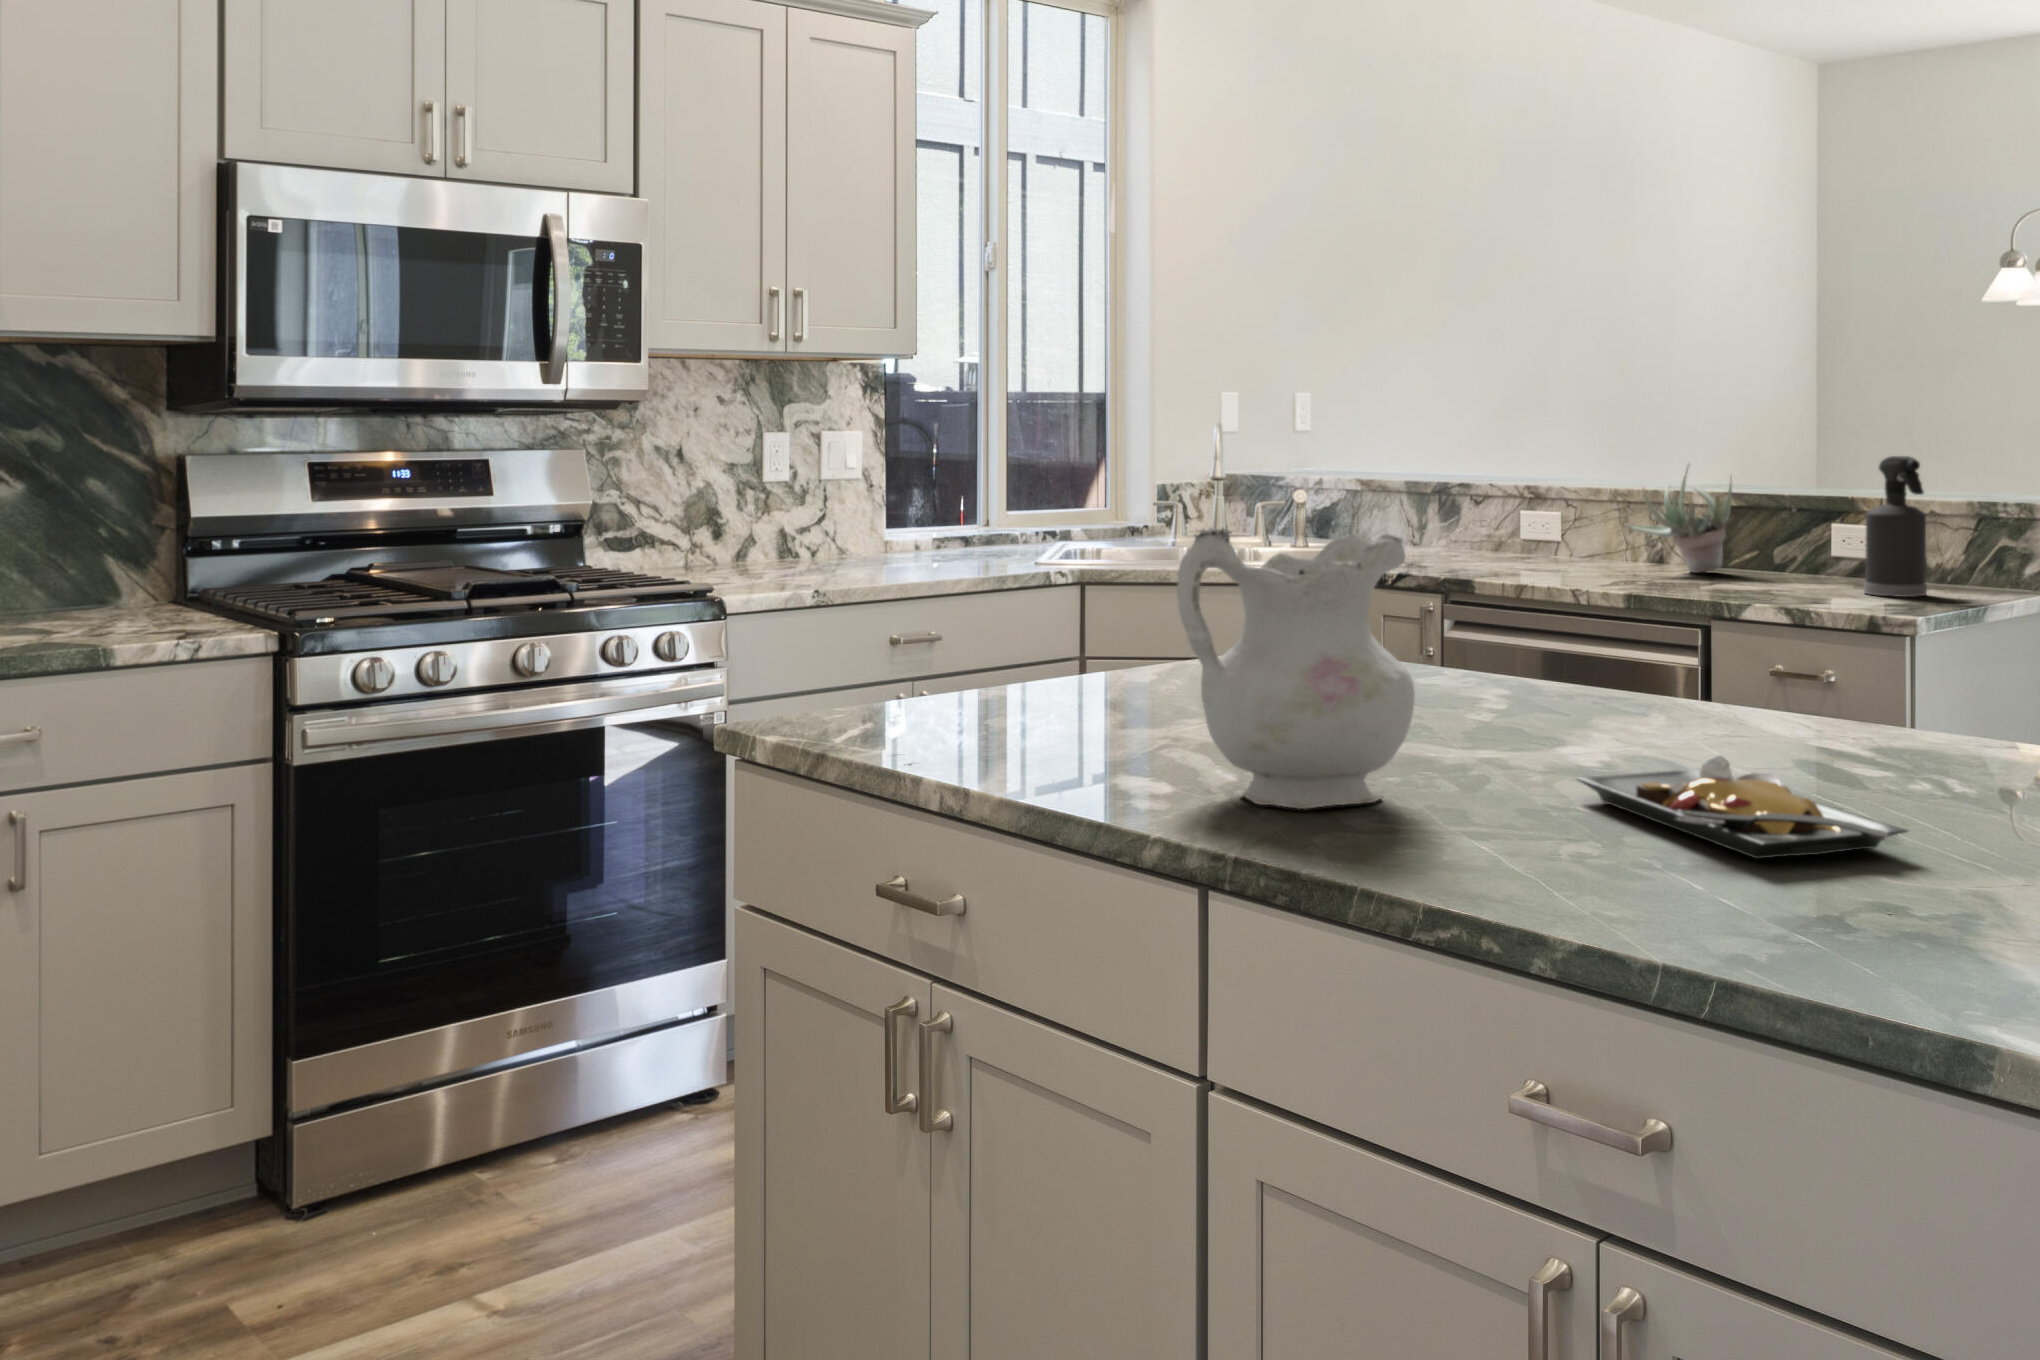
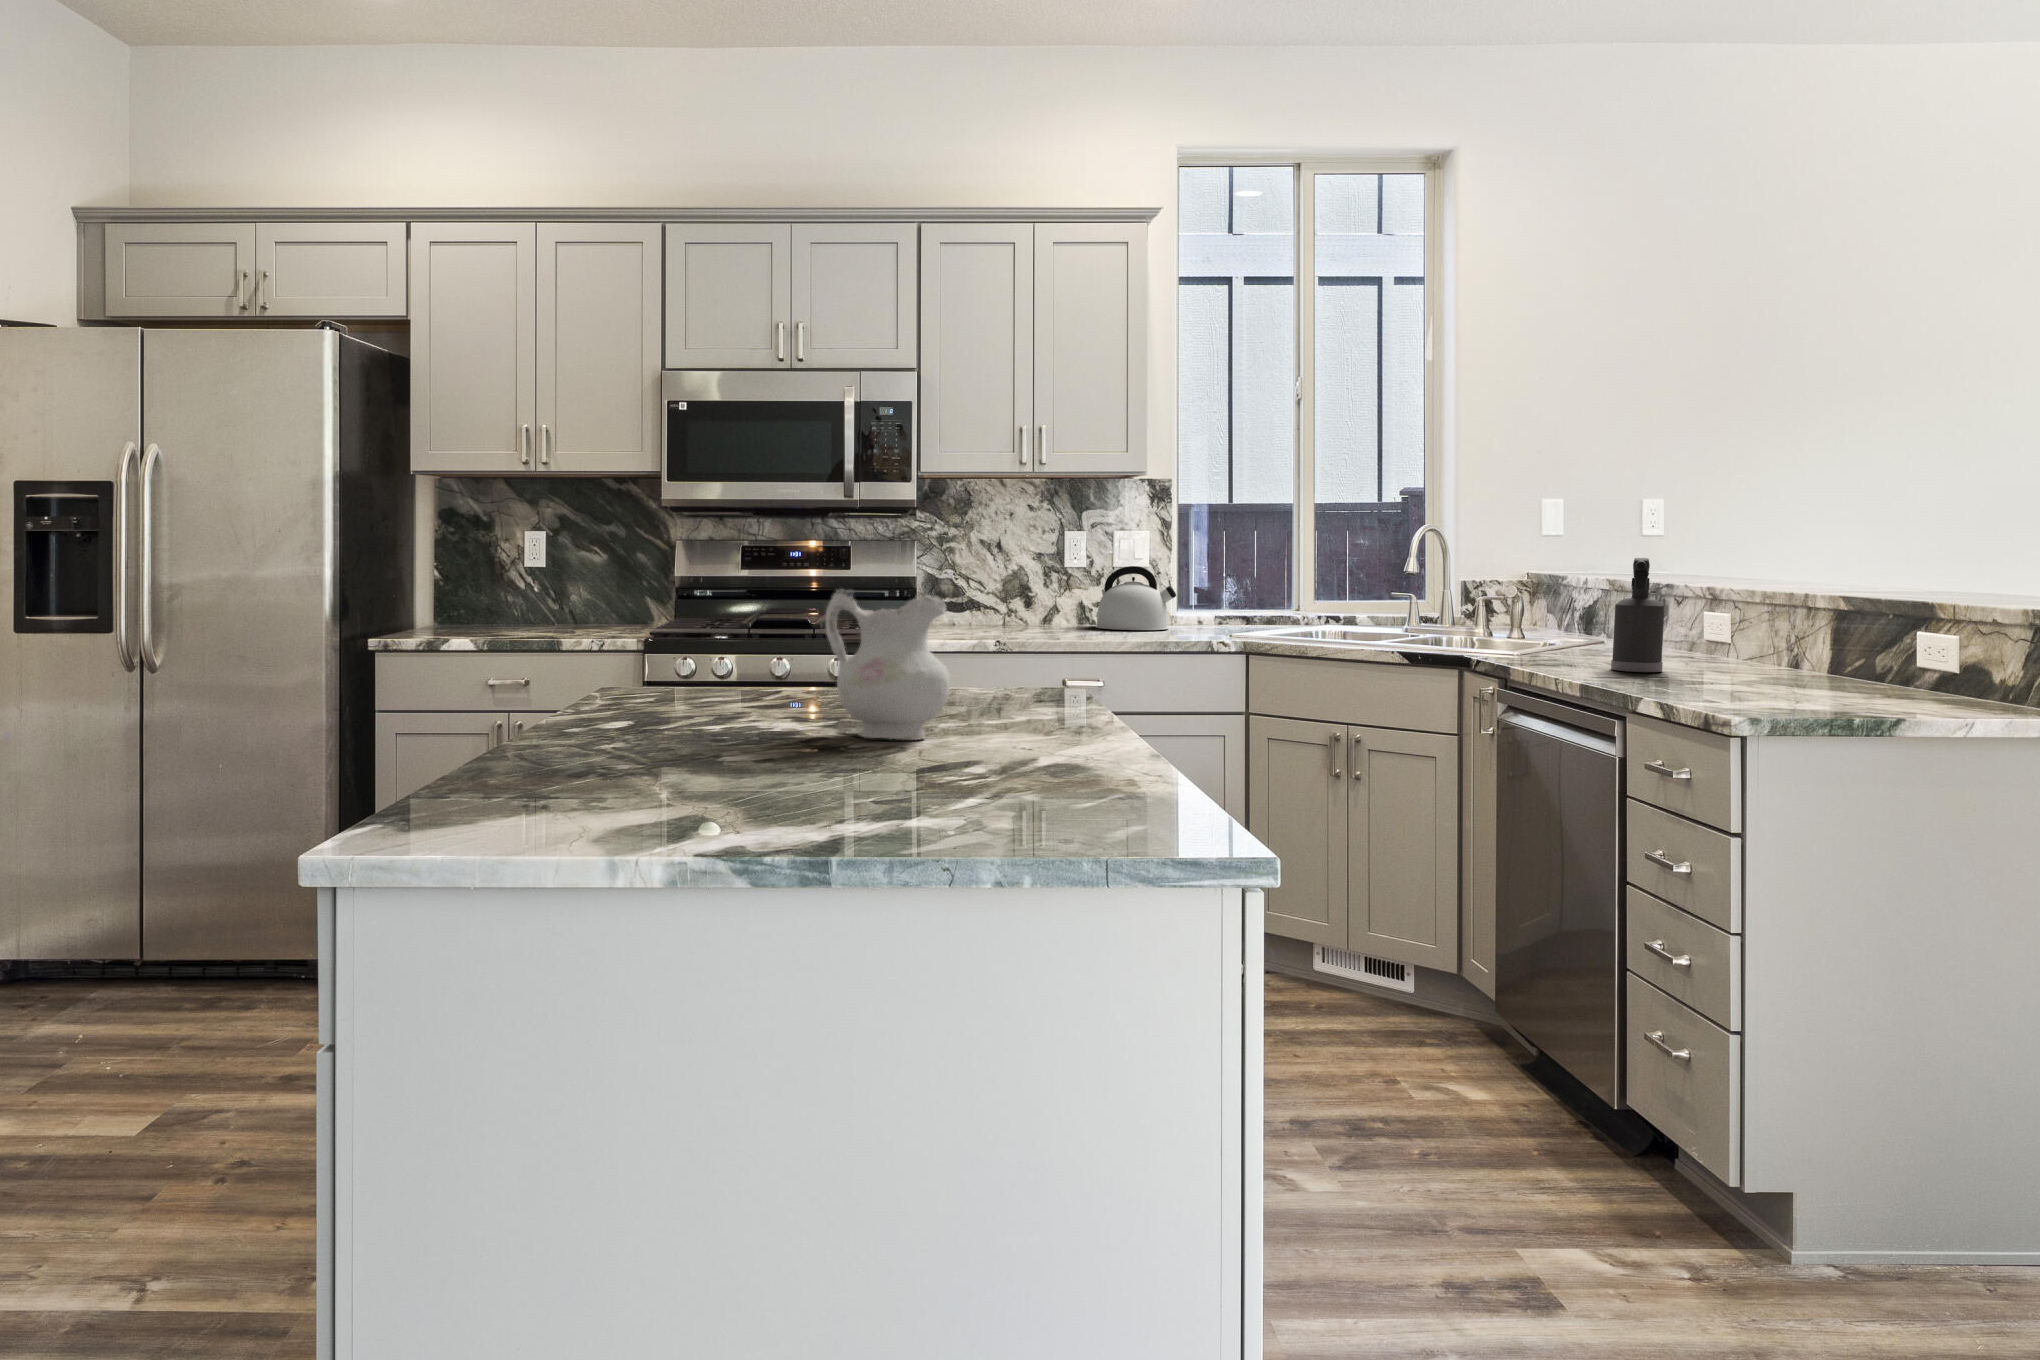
spray bottle: present [1864,456,1927,597] -> present [1611,558,1664,672]
succulent plant: present [1626,464,1732,573] -> none [1724,572,1840,672]
kettle: none [821,478,930,566] -> present [1096,566,1176,630]
plate: present [1577,755,1908,859] -> none [965,724,1100,776]

